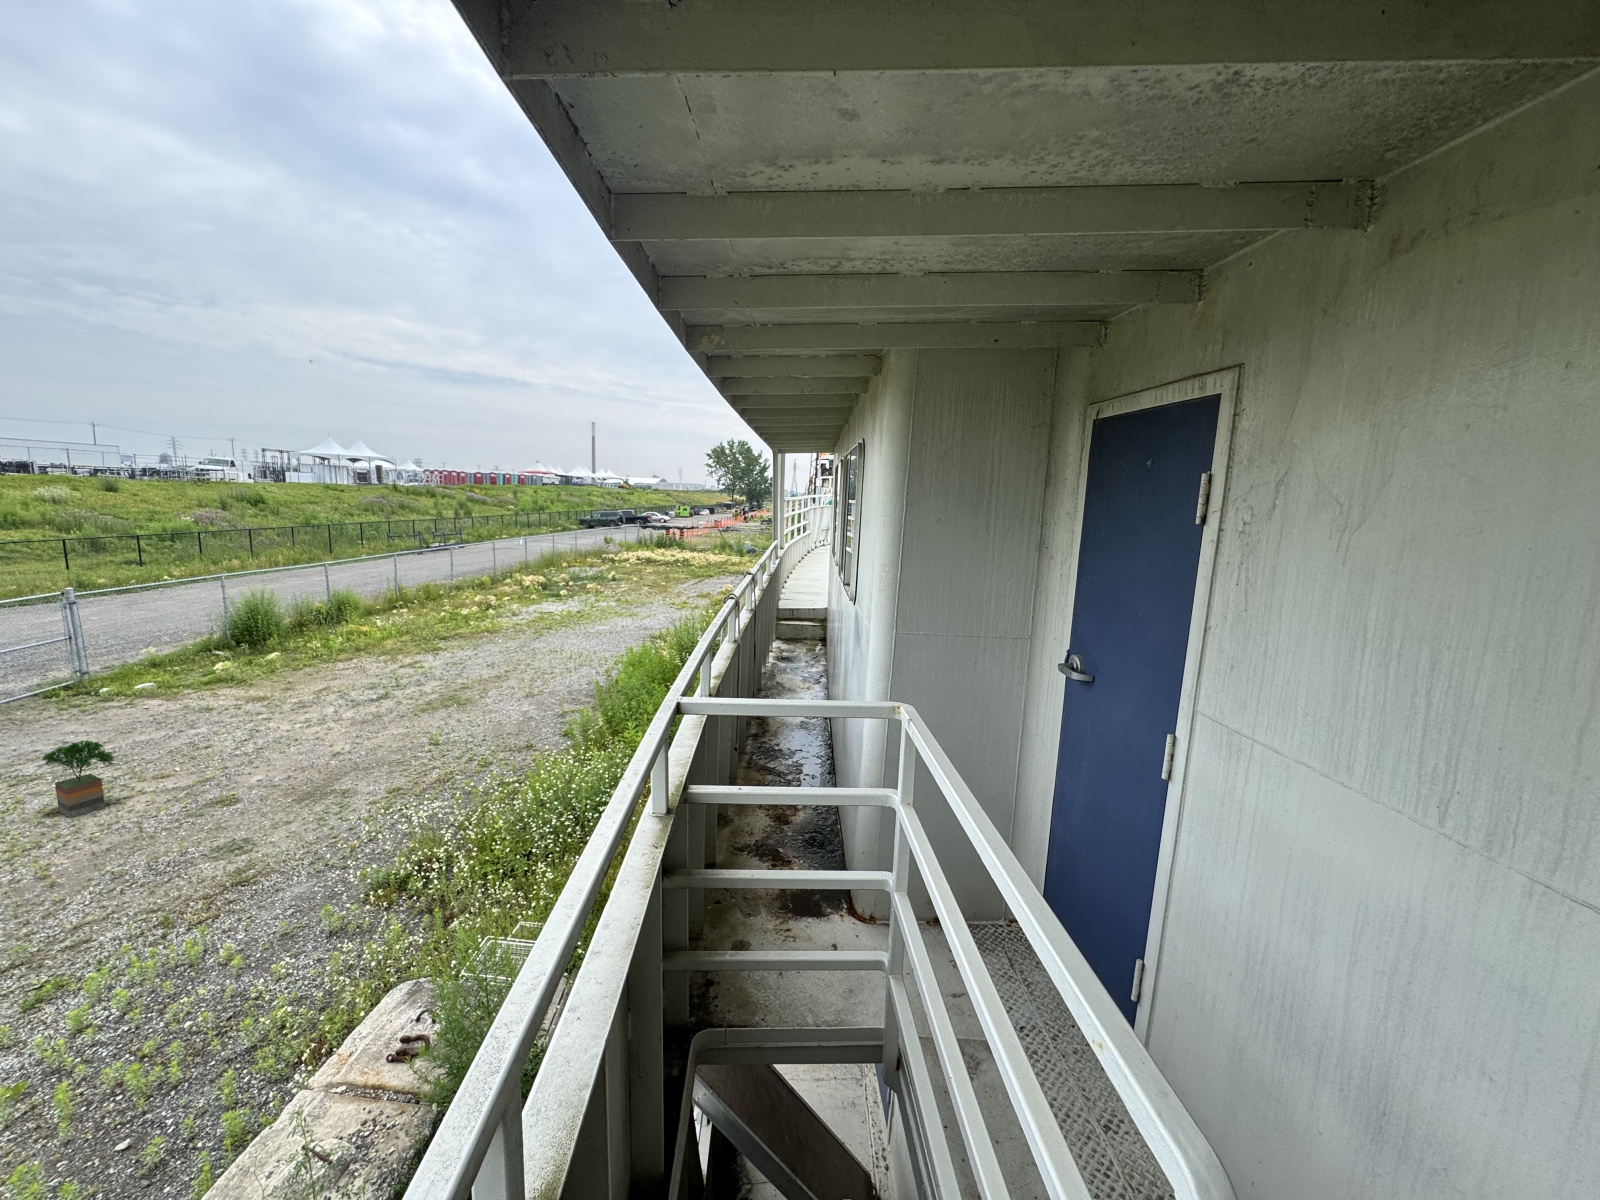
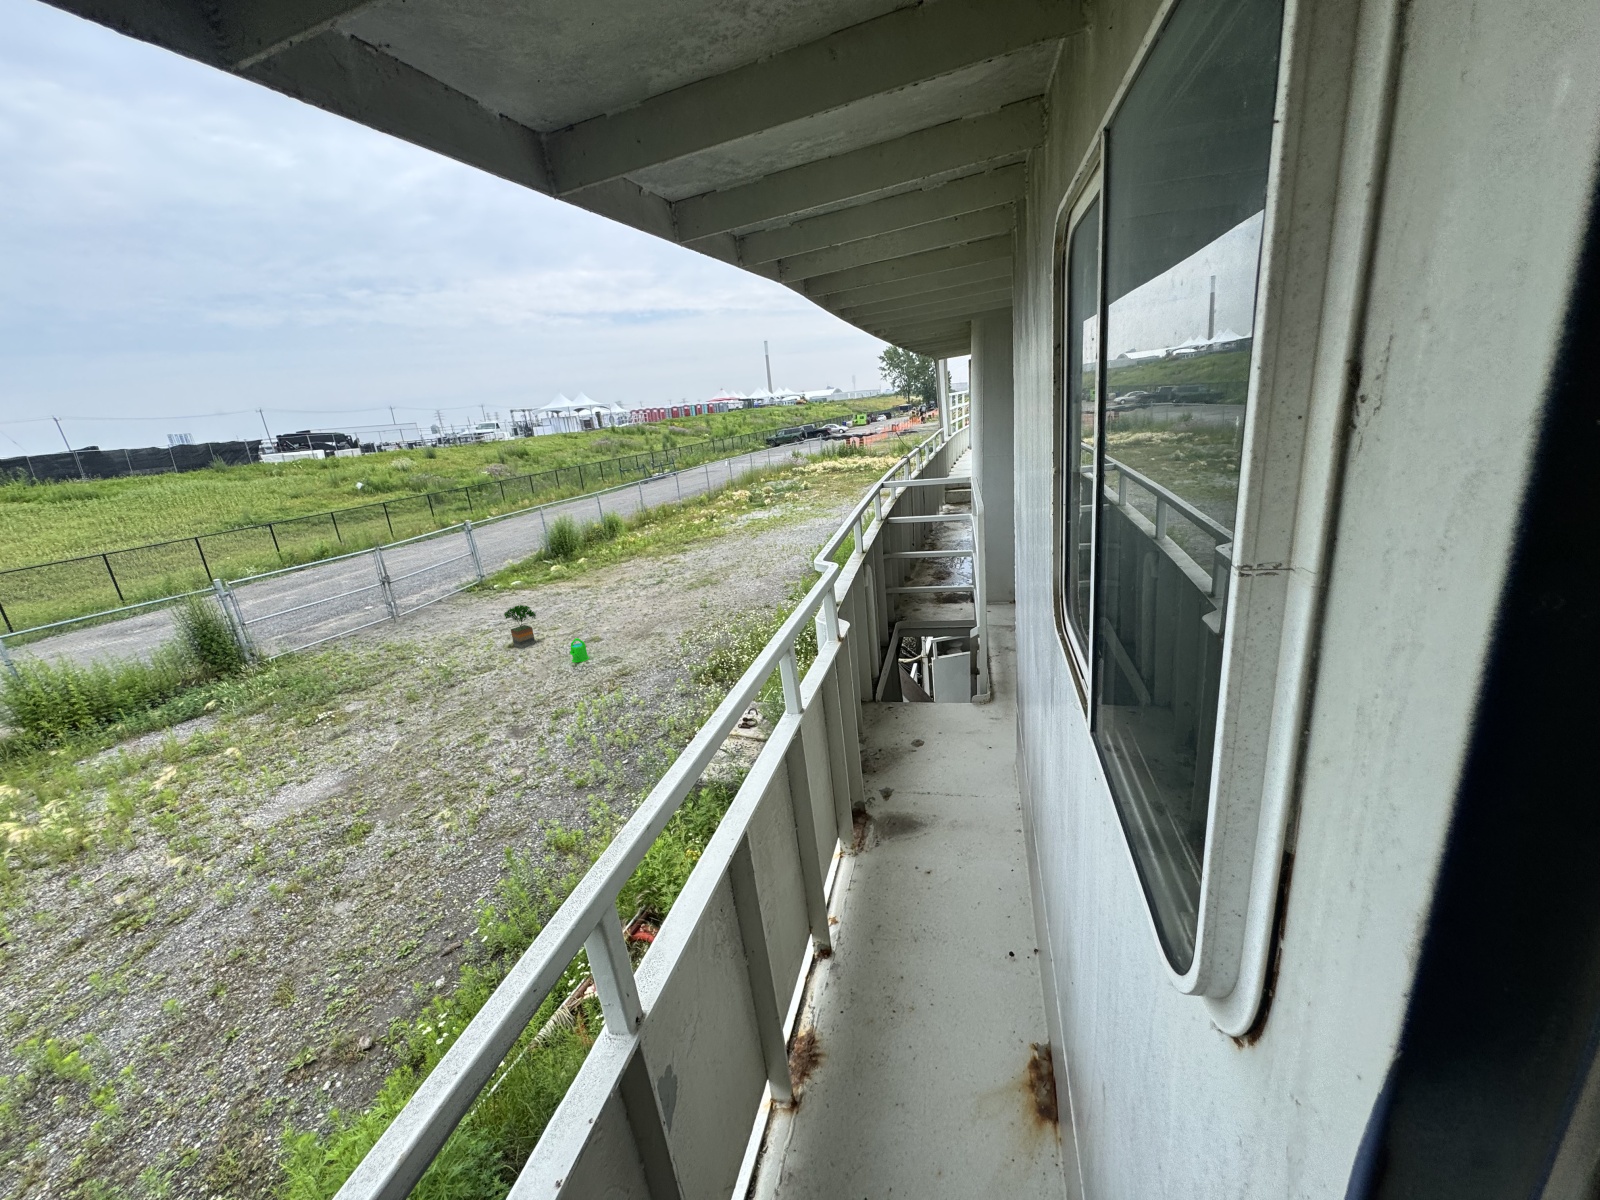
watering can: none [145,810,192,854] -> present [570,638,589,663]

